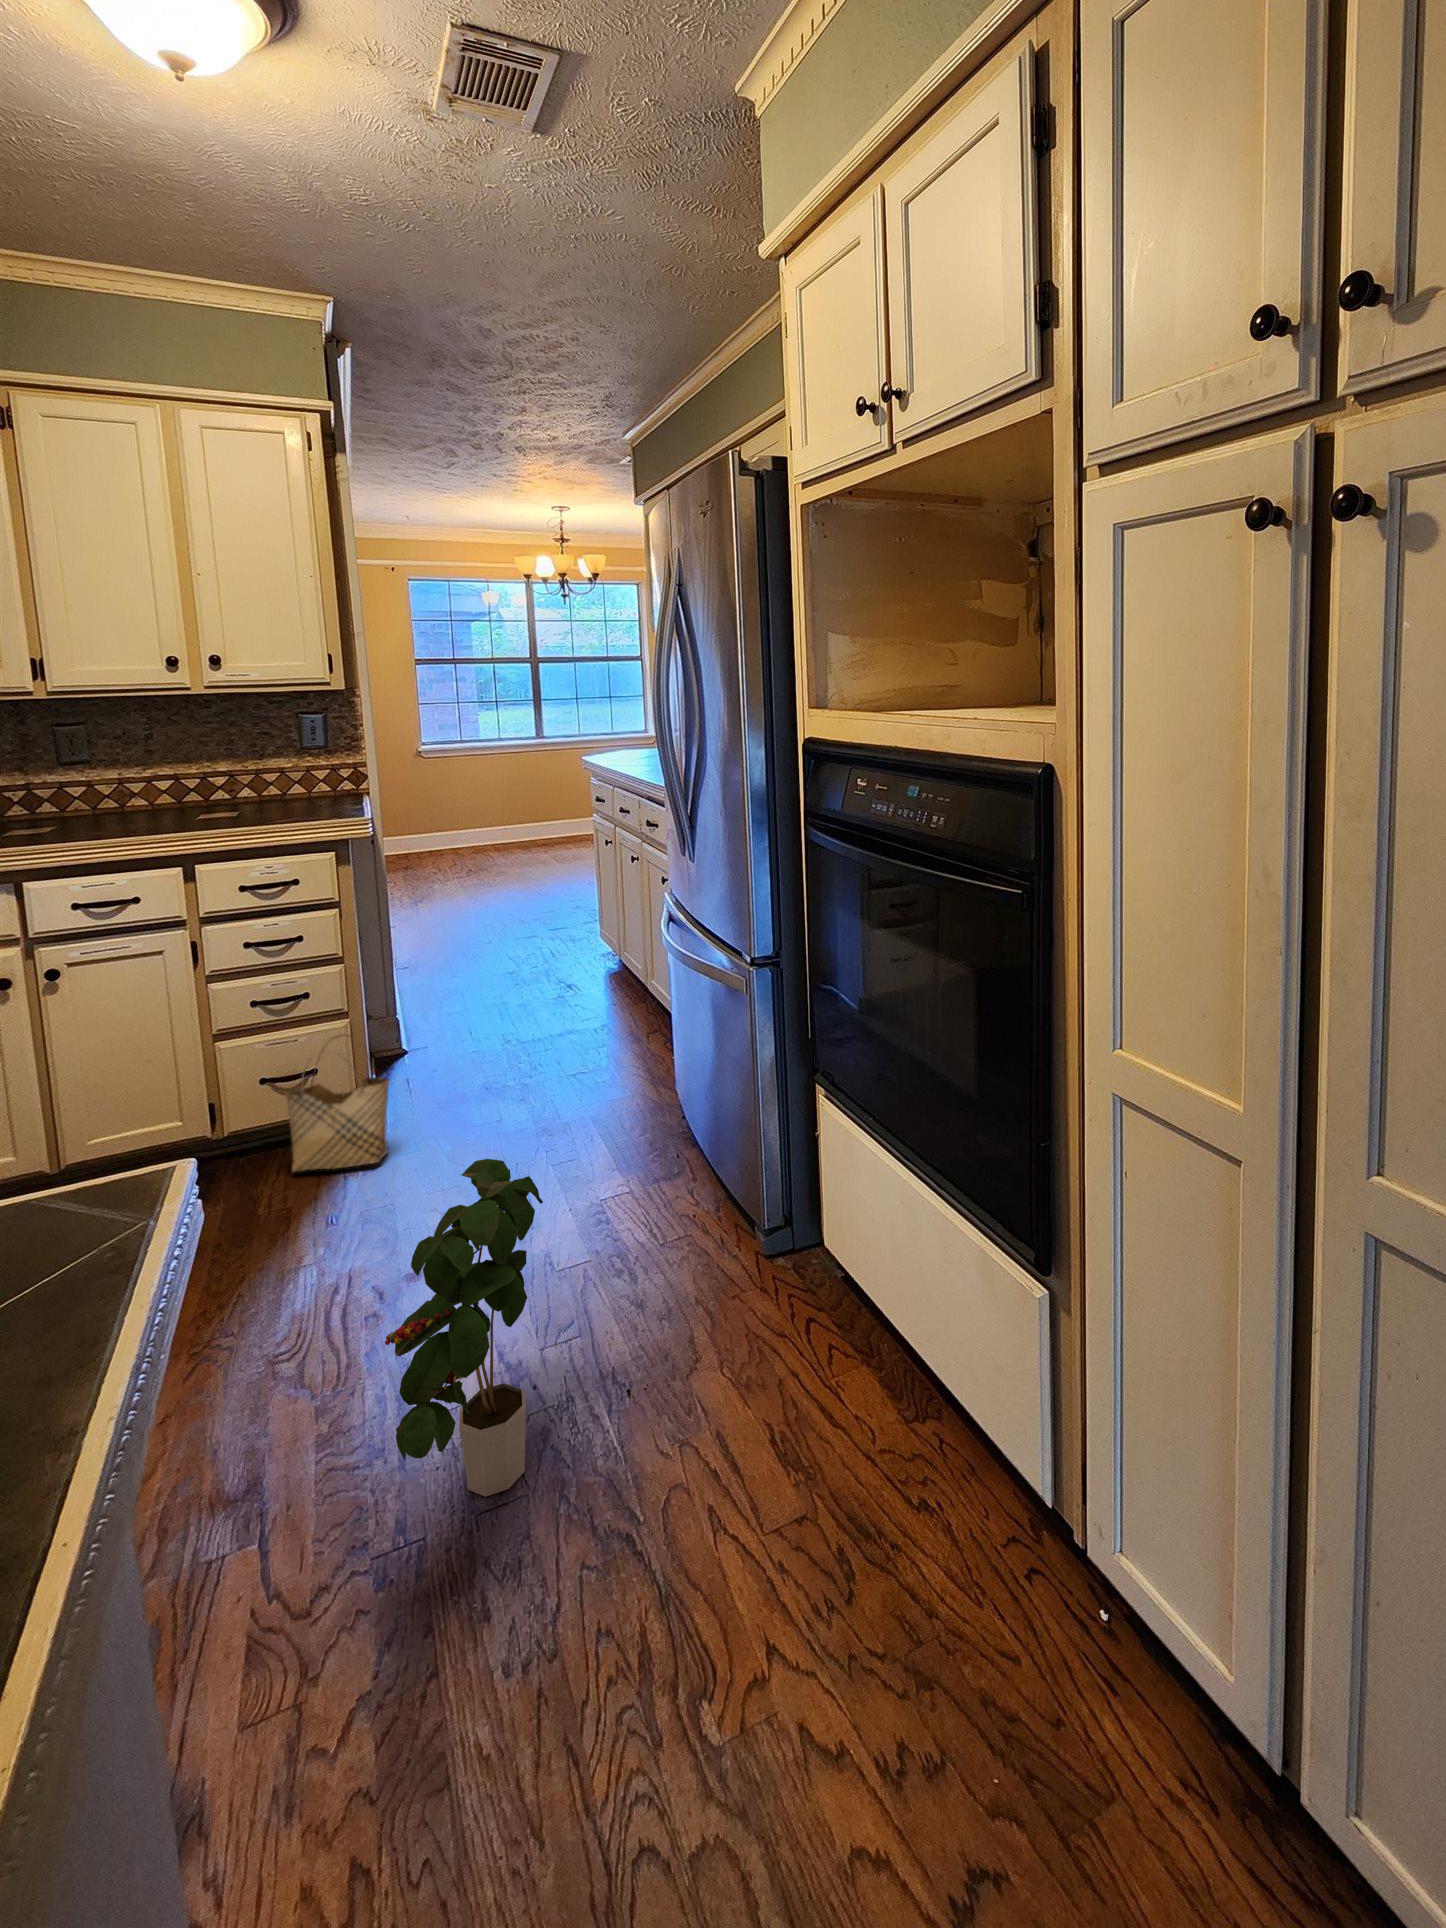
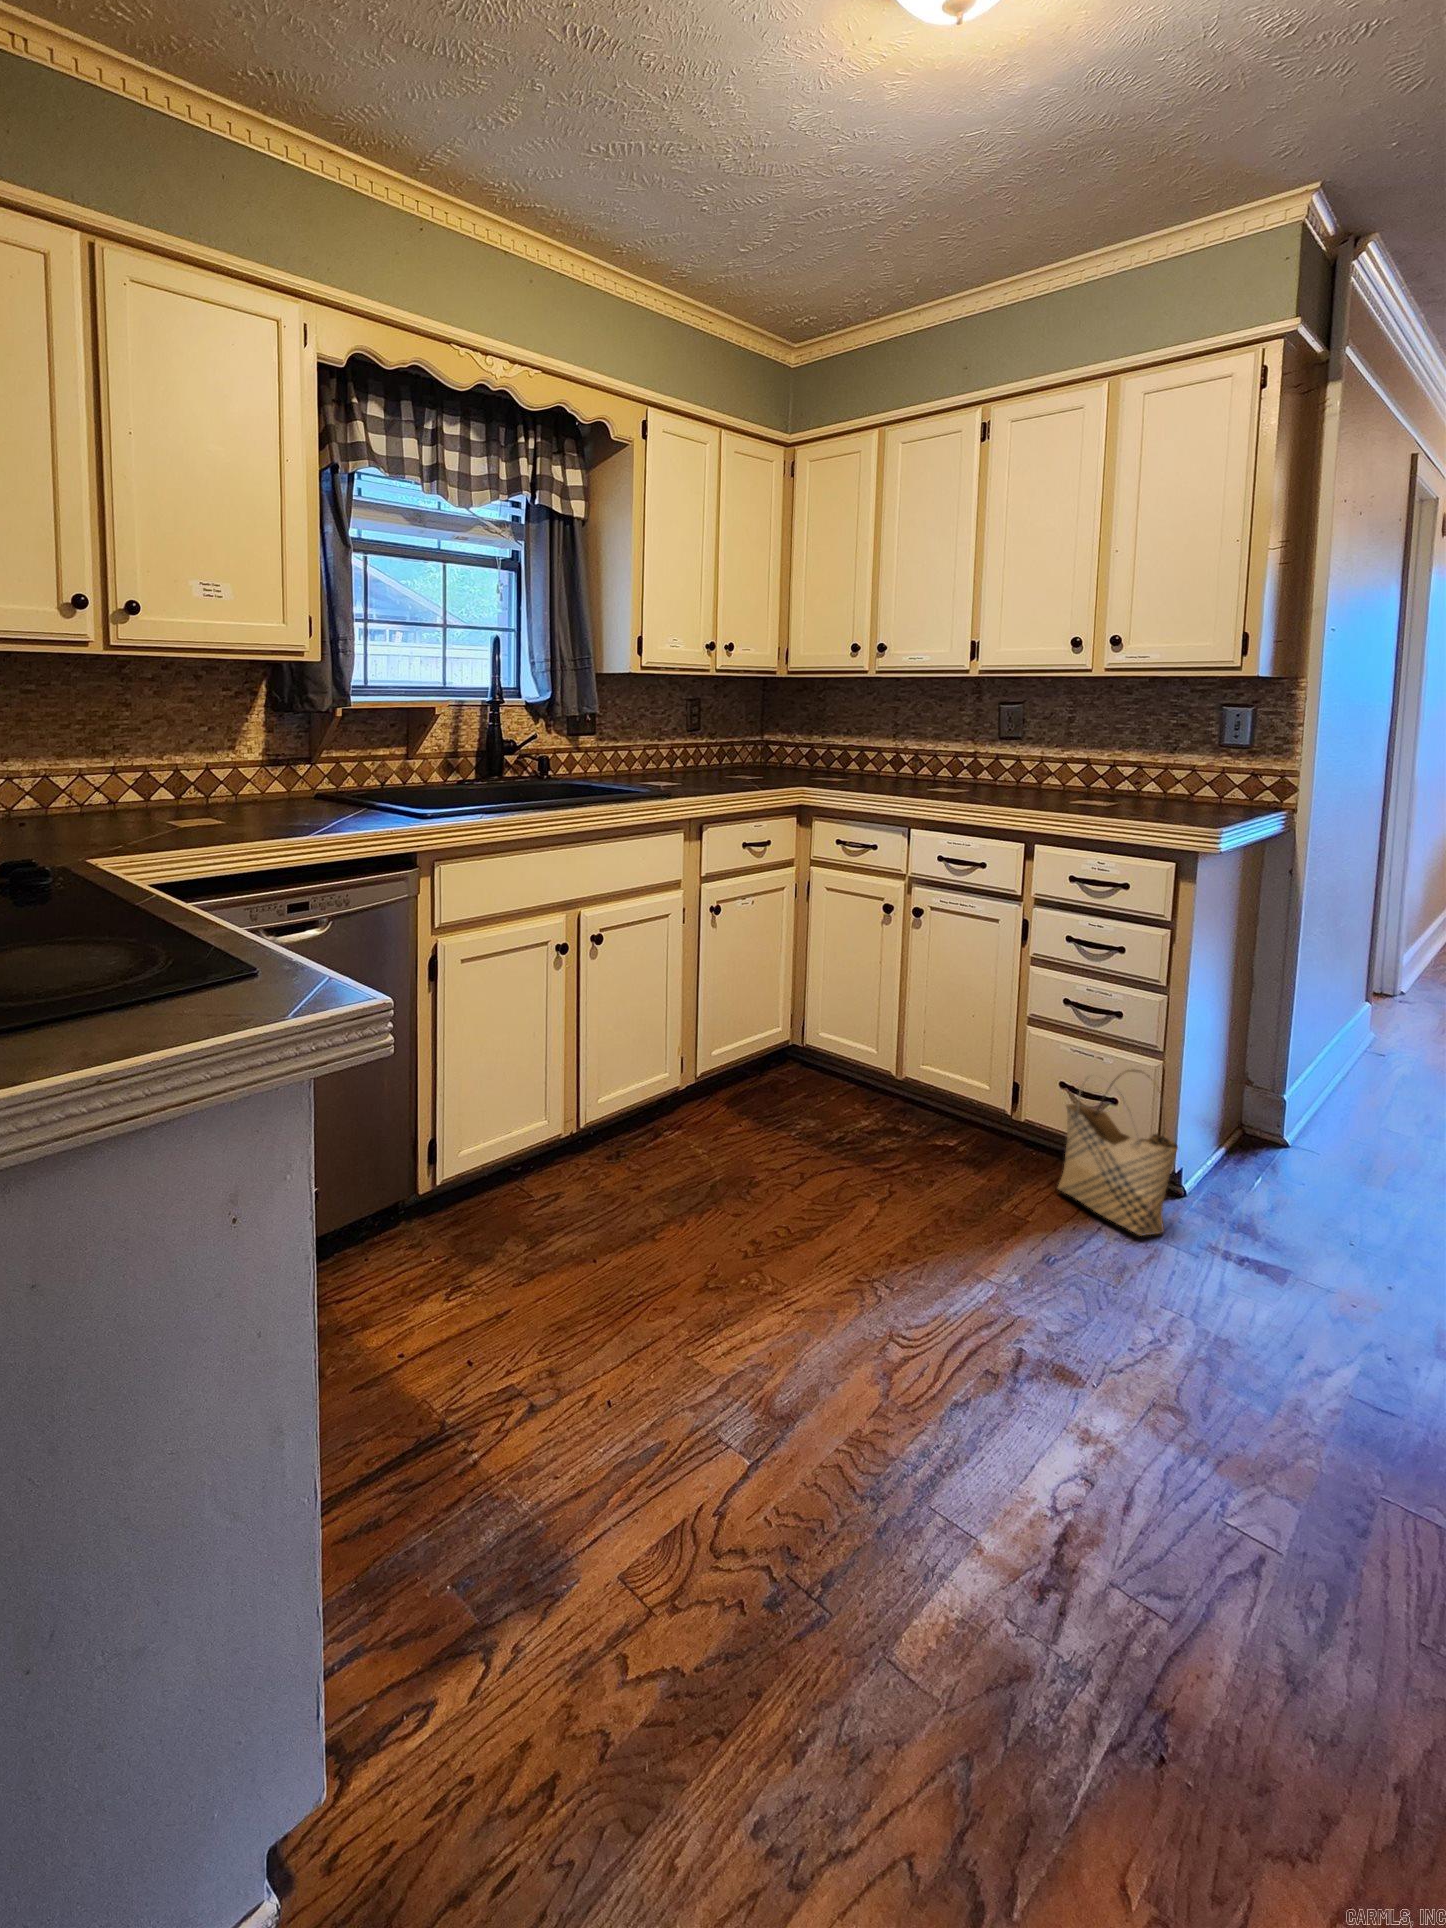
potted plant: present [385,1159,543,1497] -> none [767,1258,1107,1686]

